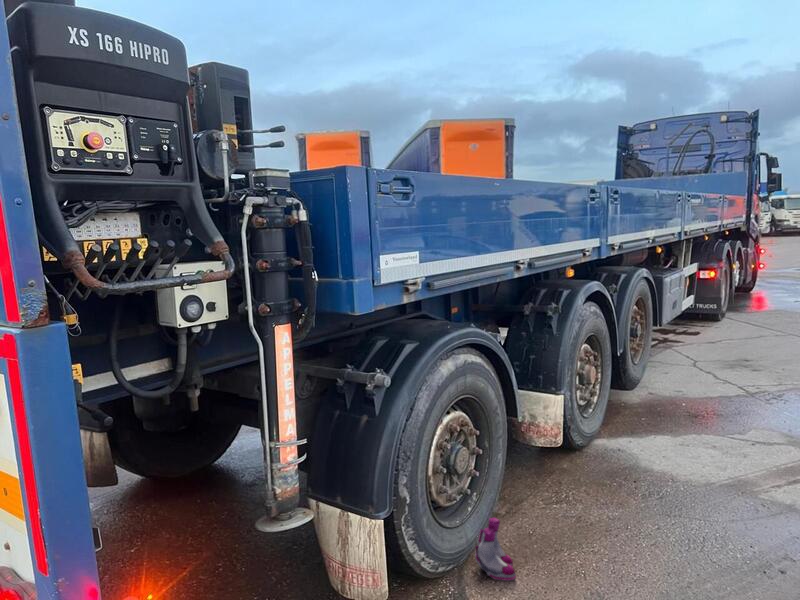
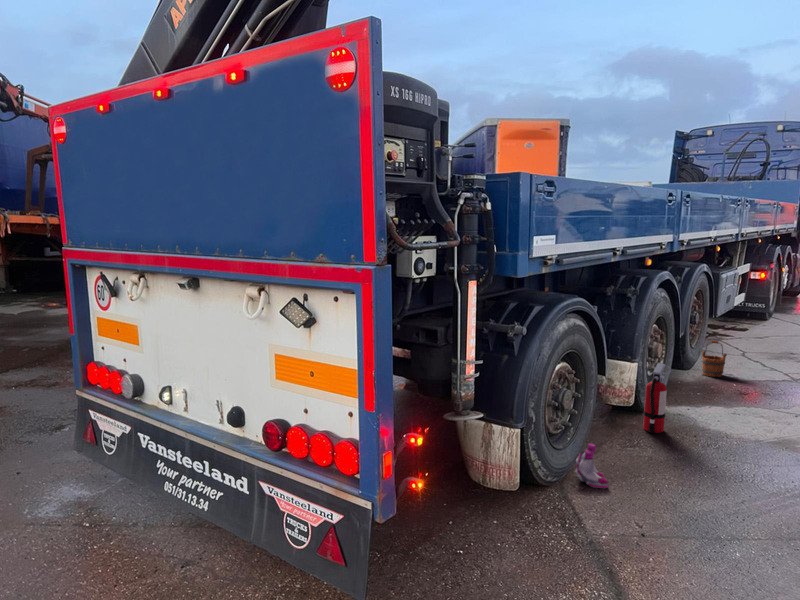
wooden bucket: none [648,352,675,393] -> present [702,341,727,377]
fire extinguisher: none [574,394,603,480] -> present [643,363,671,433]

